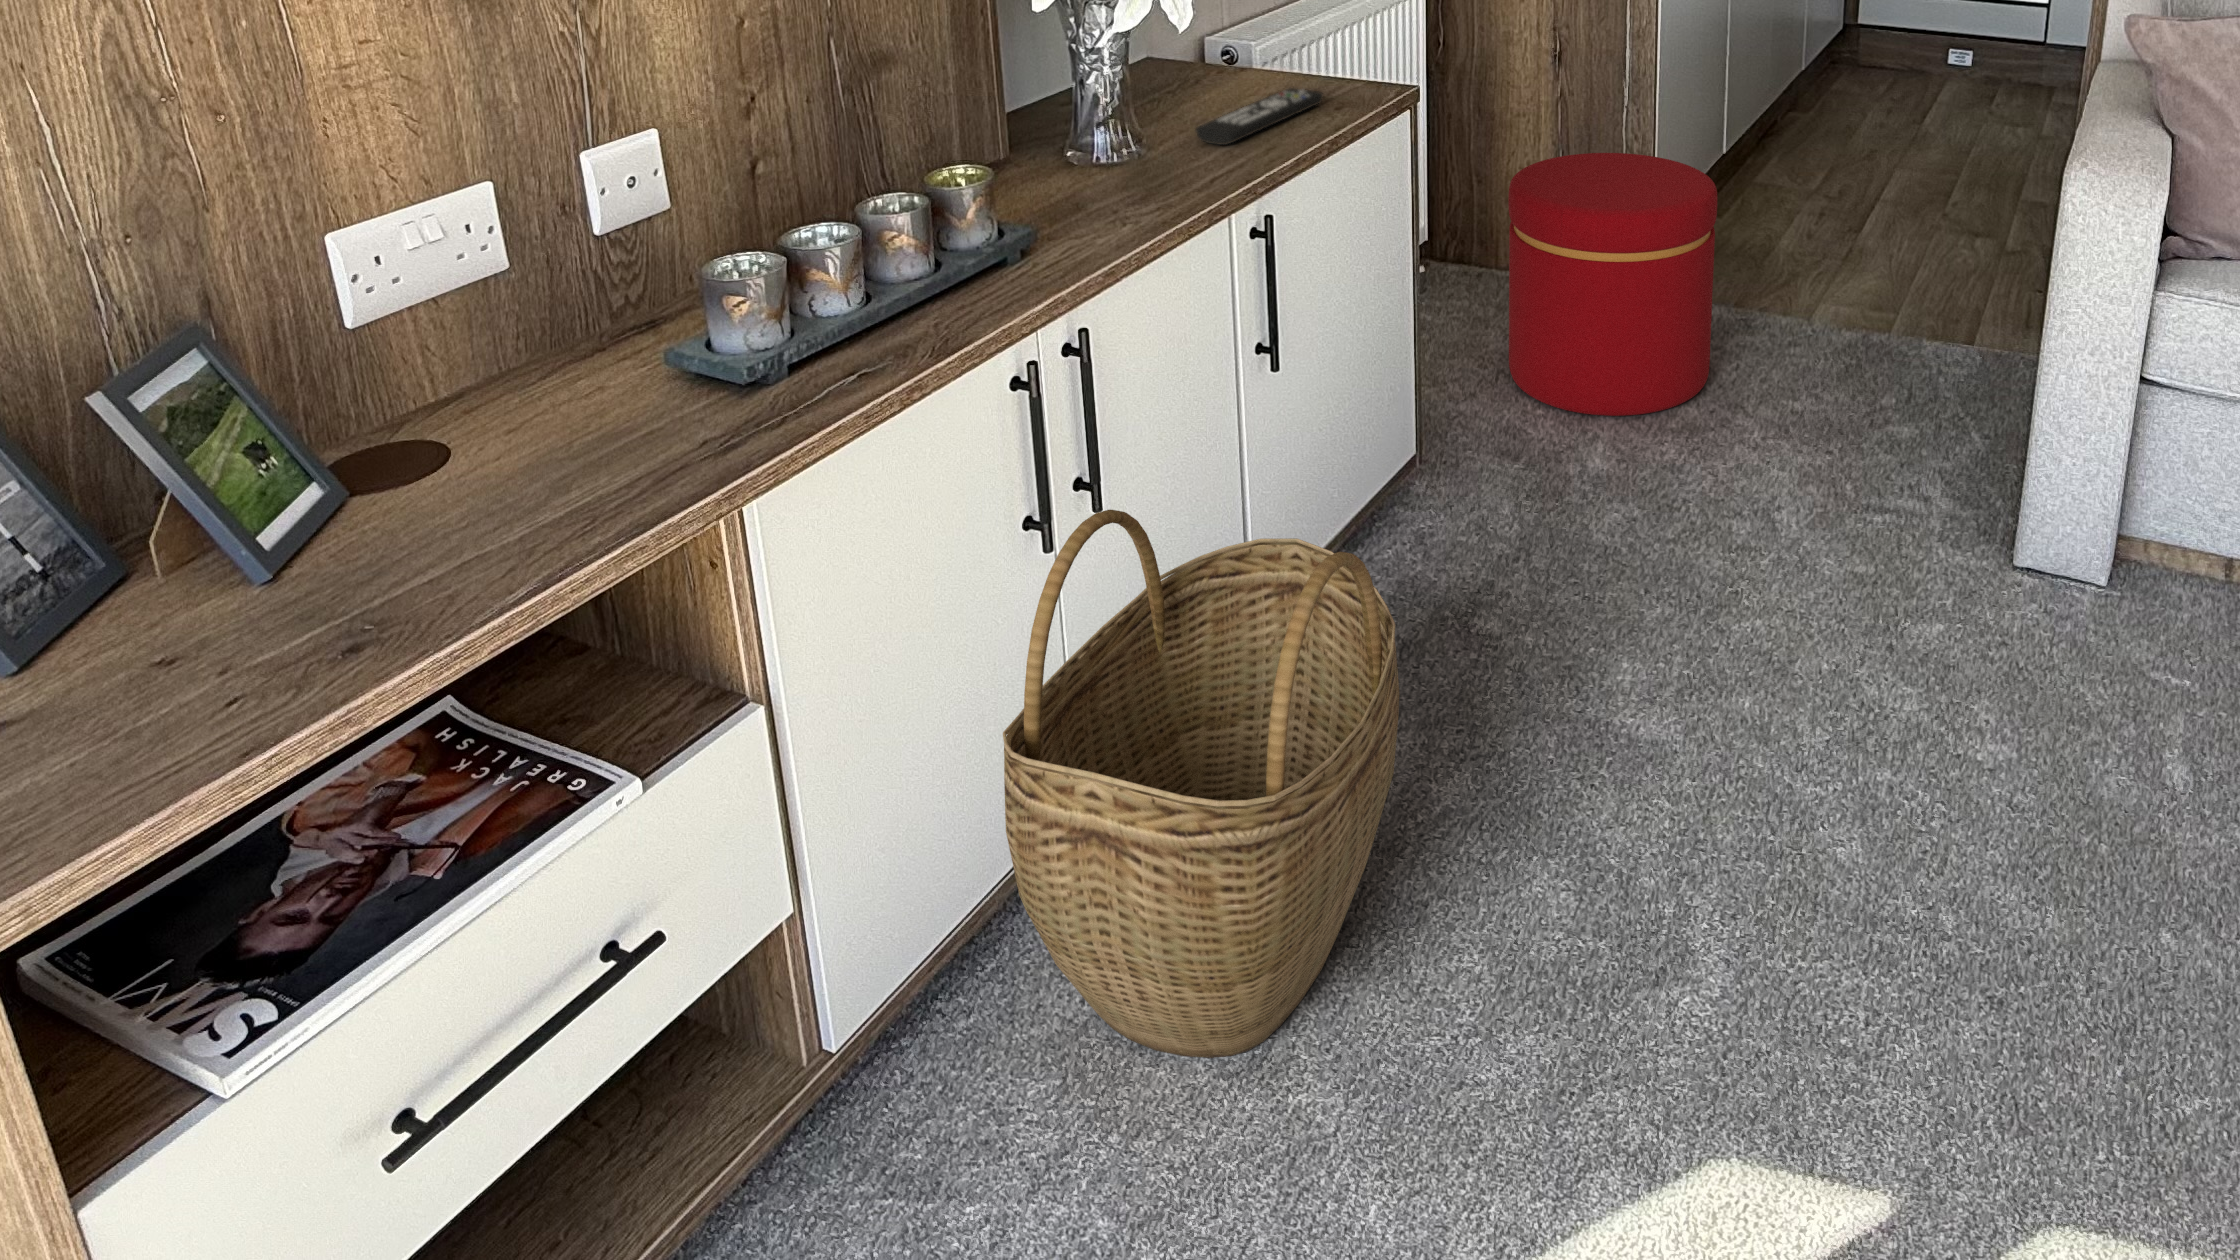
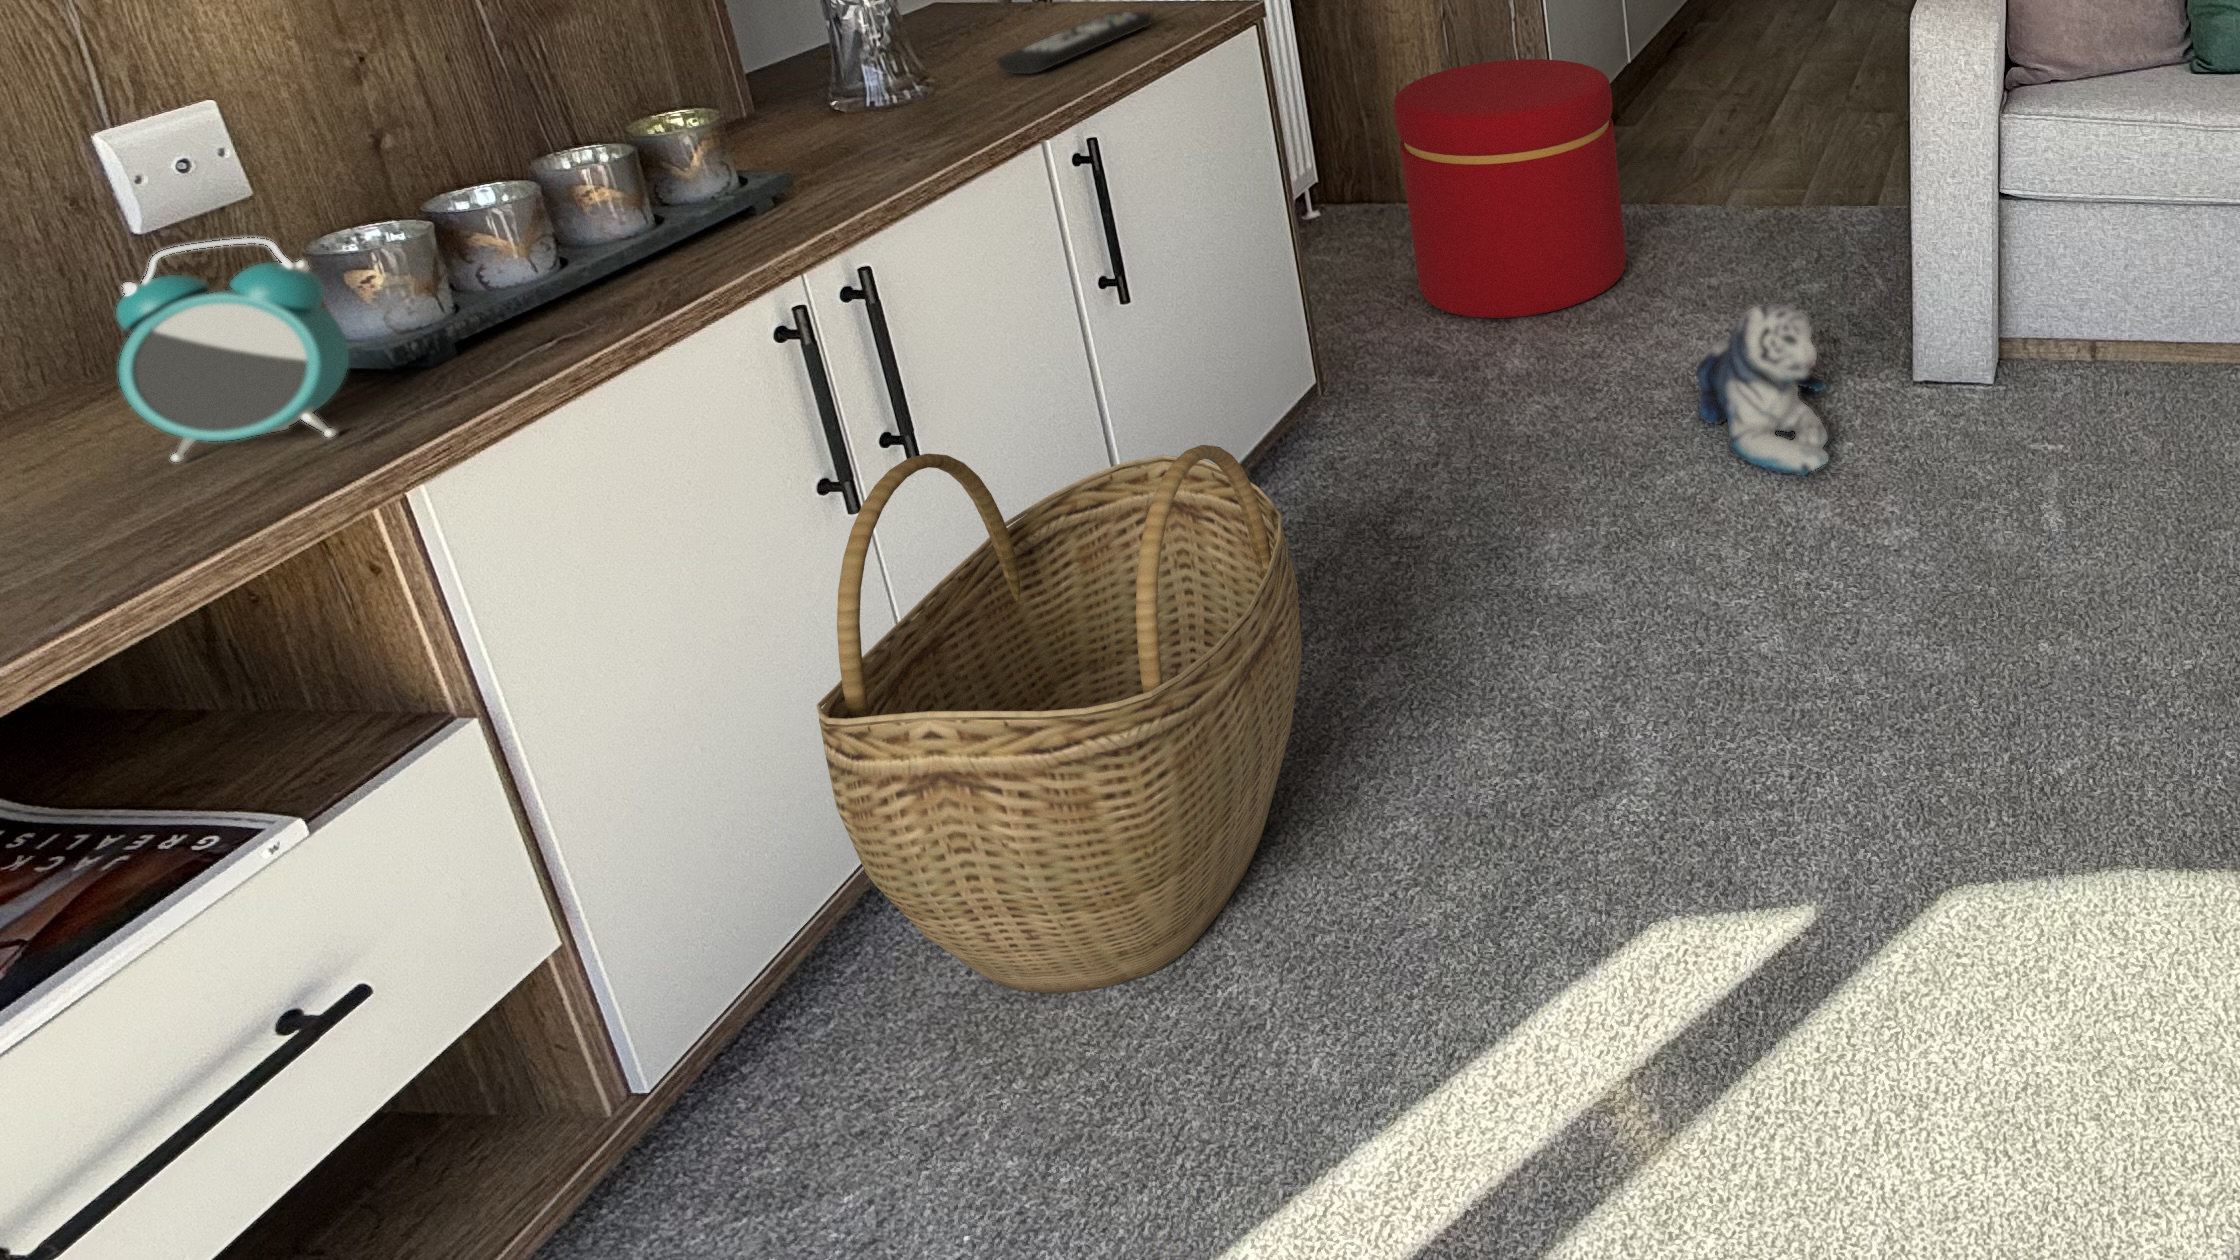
alarm clock: none [581,266,725,443] -> present [116,238,349,462]
plush toy: none [1775,461,1919,659] -> present [1696,301,1829,476]

